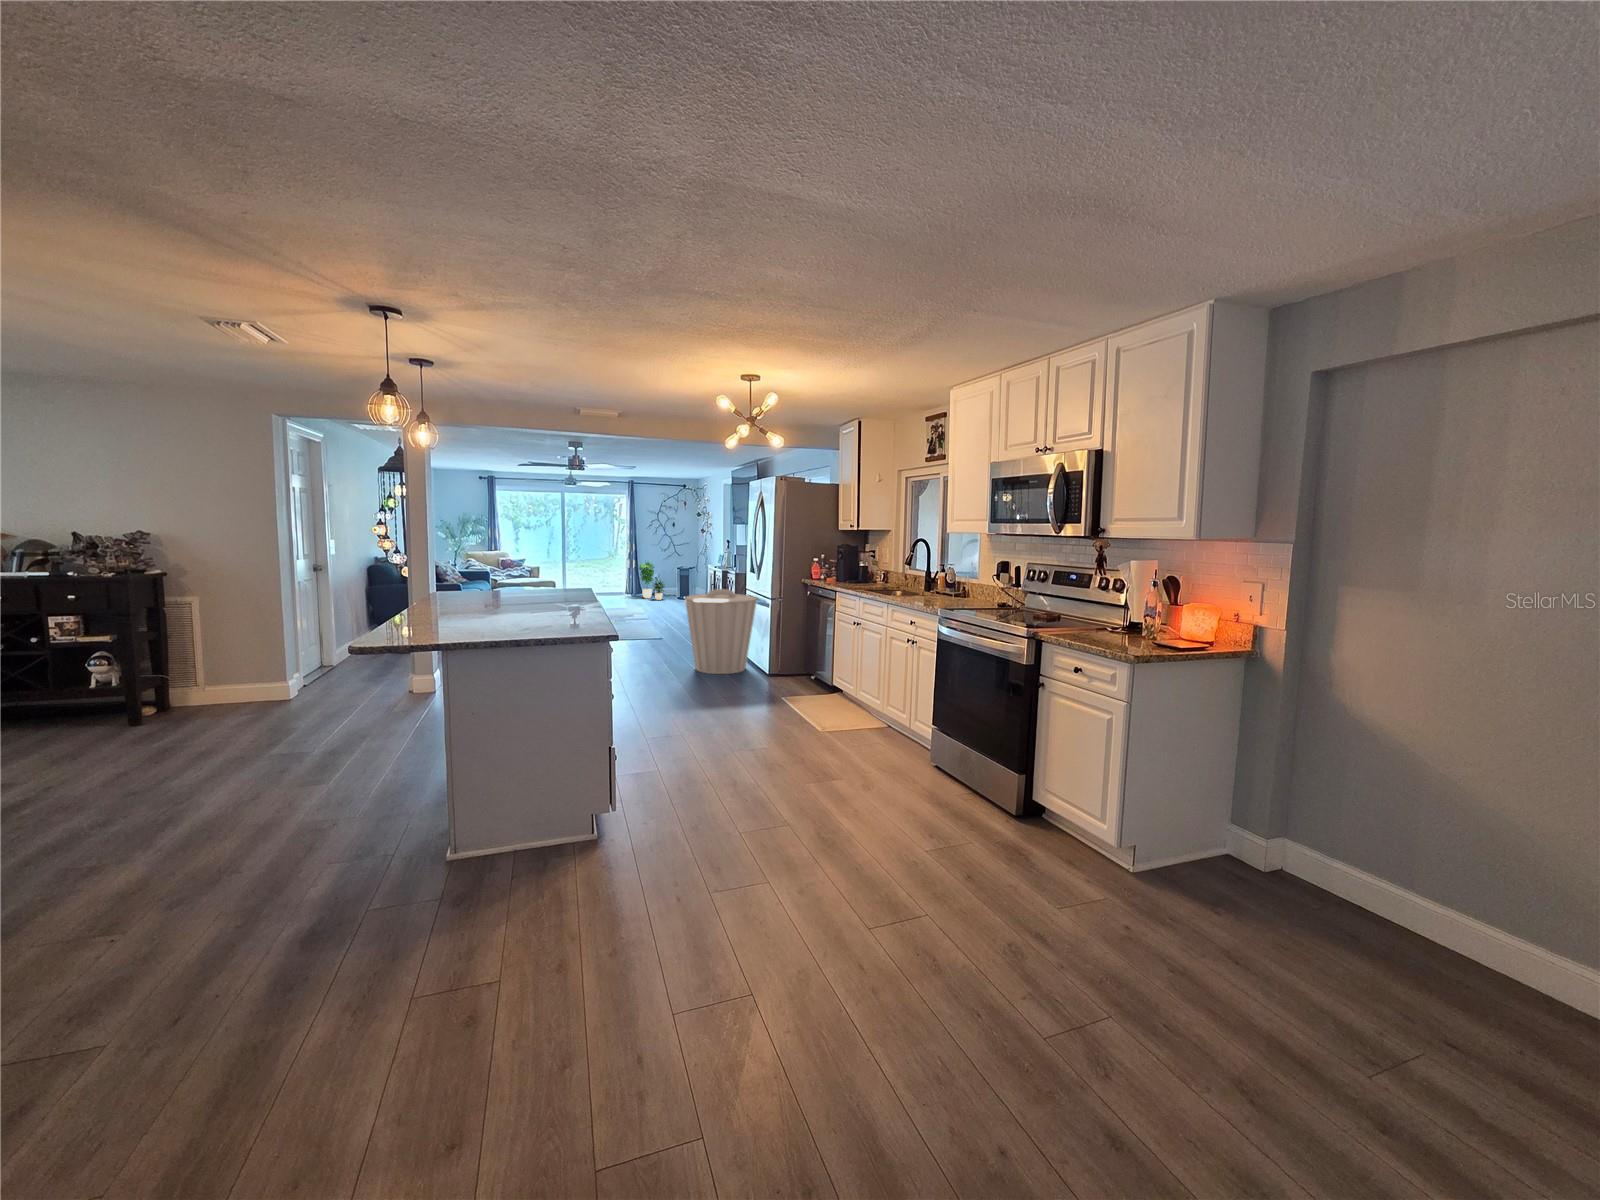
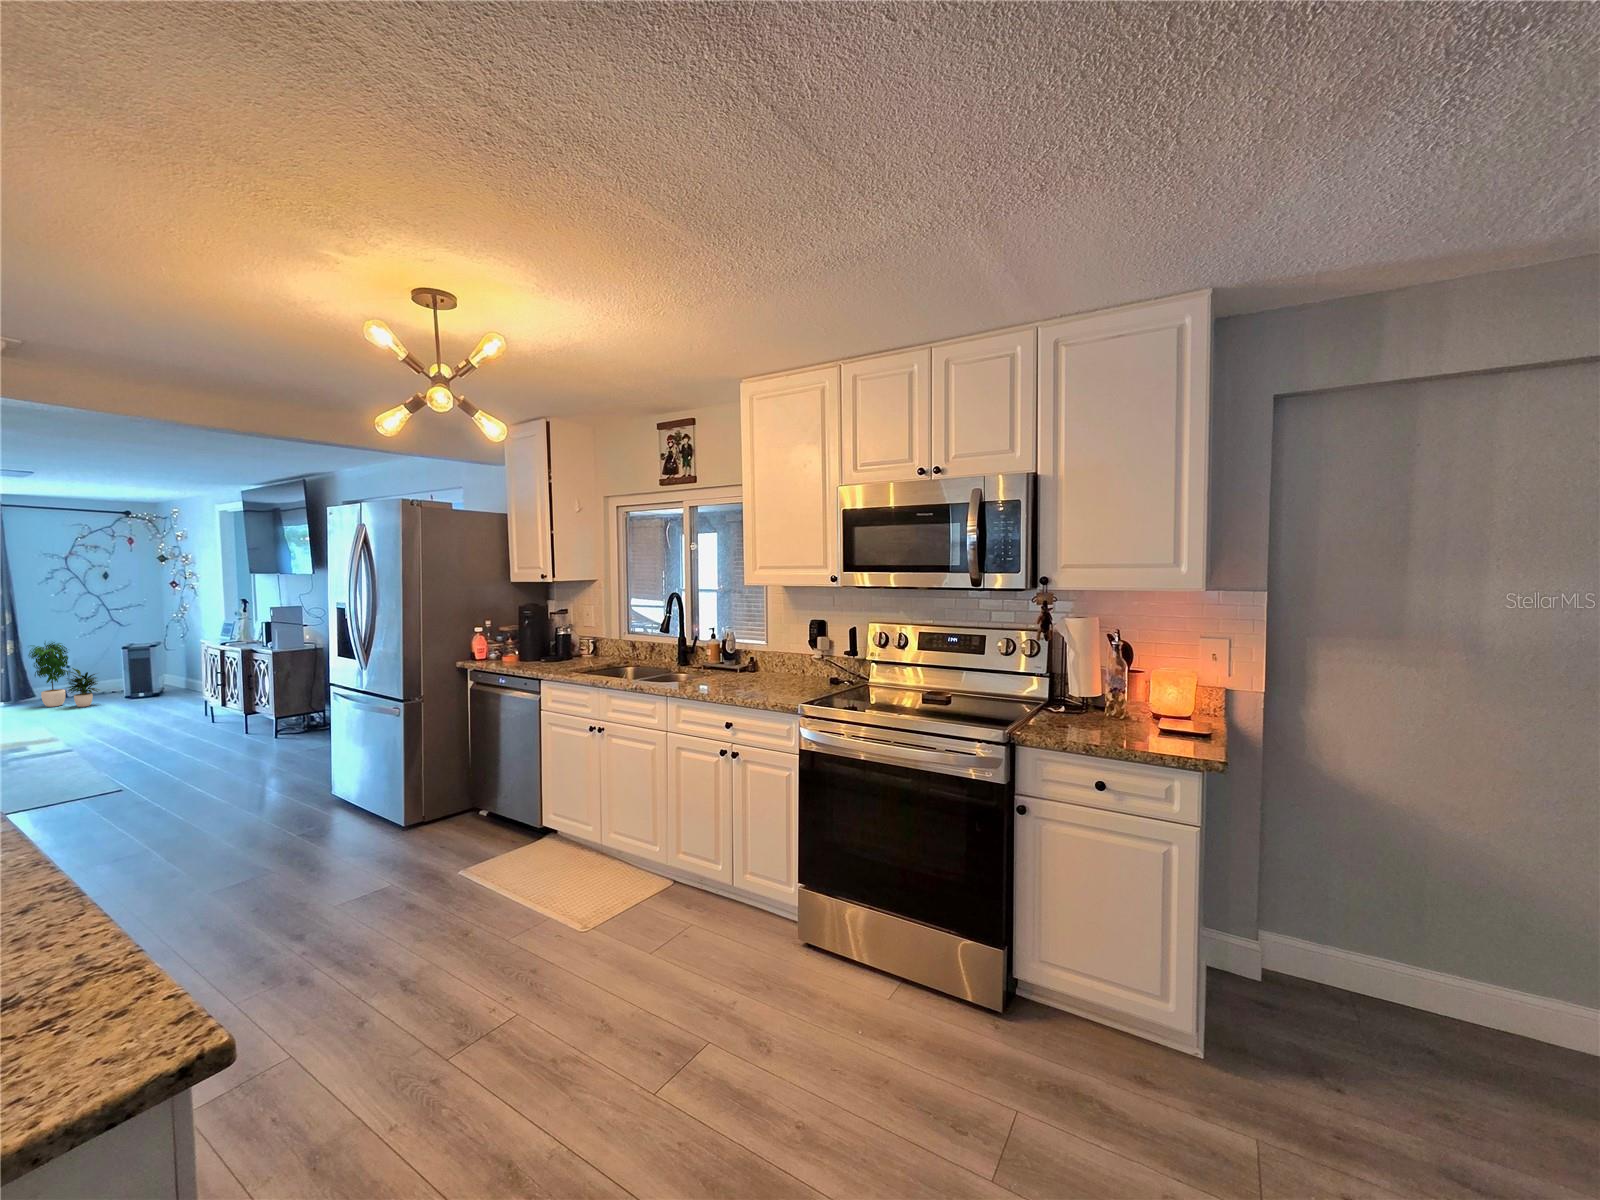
trash can: present [685,589,757,674] -> none [208,694,368,855]

